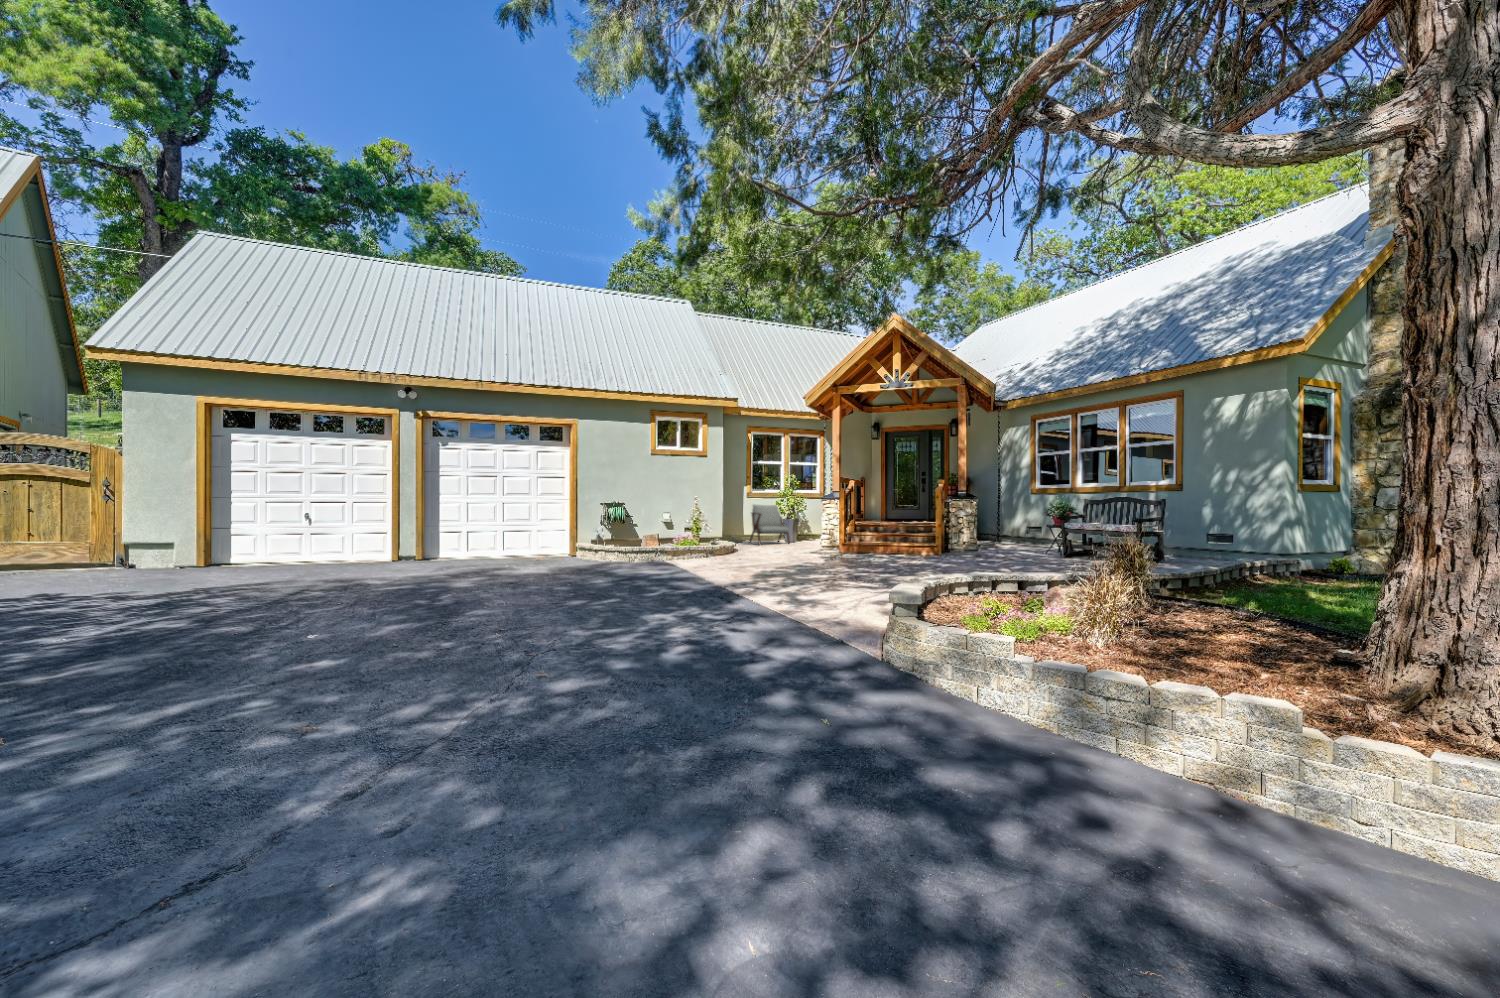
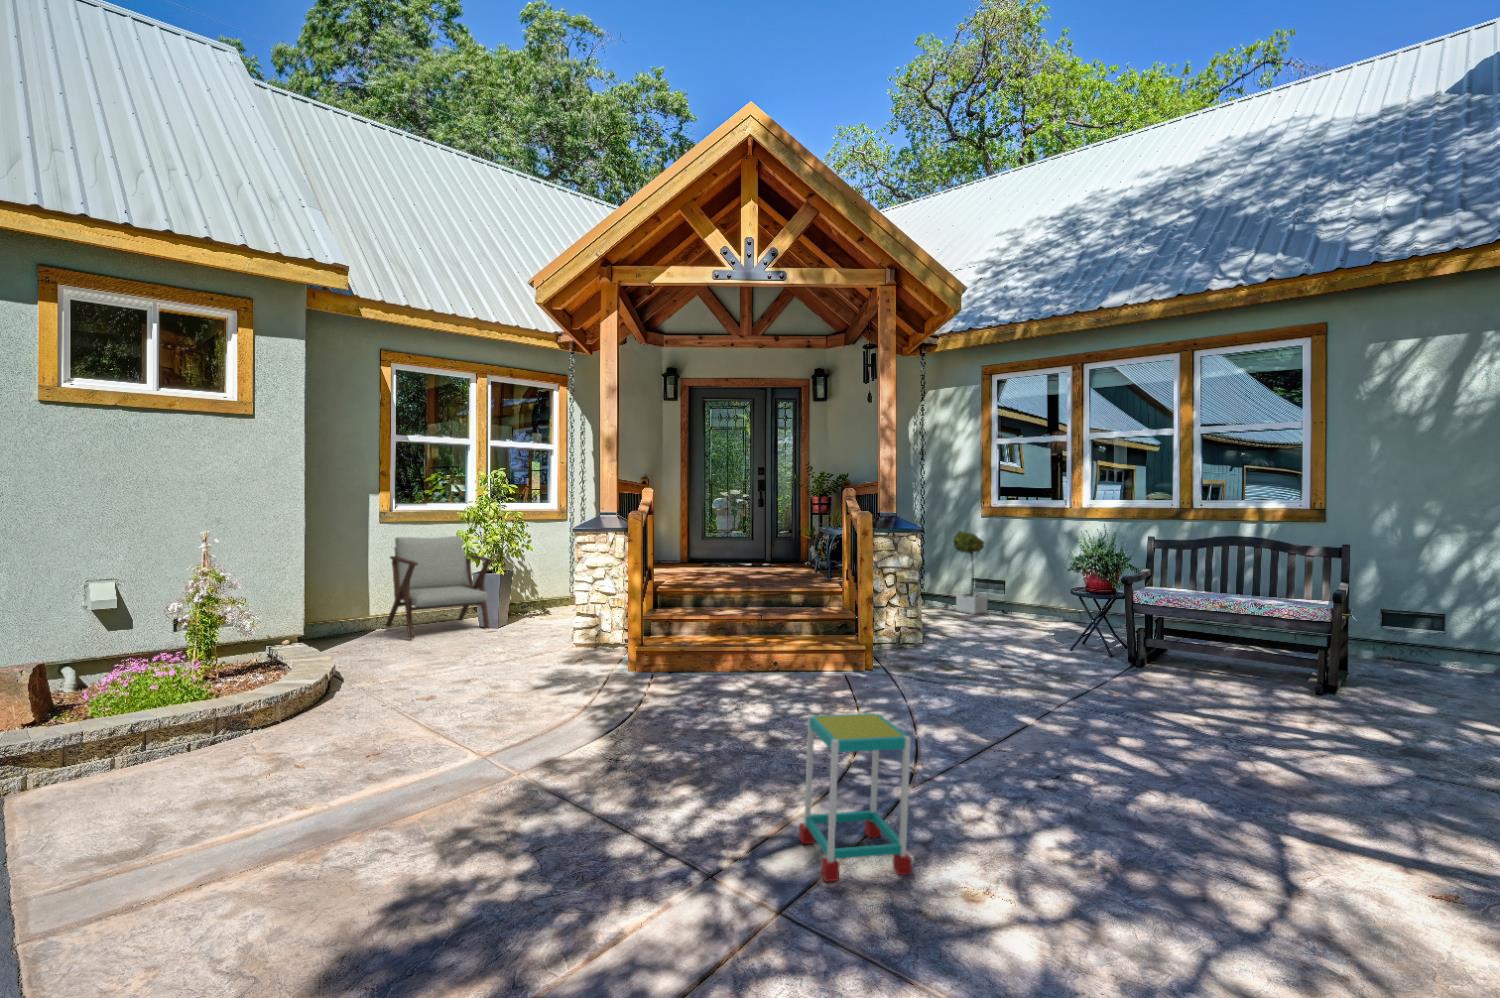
potted tree: none [1021,501,1041,545] -> present [953,531,988,614]
side table: none [873,537,899,577] -> present [799,713,911,882]

